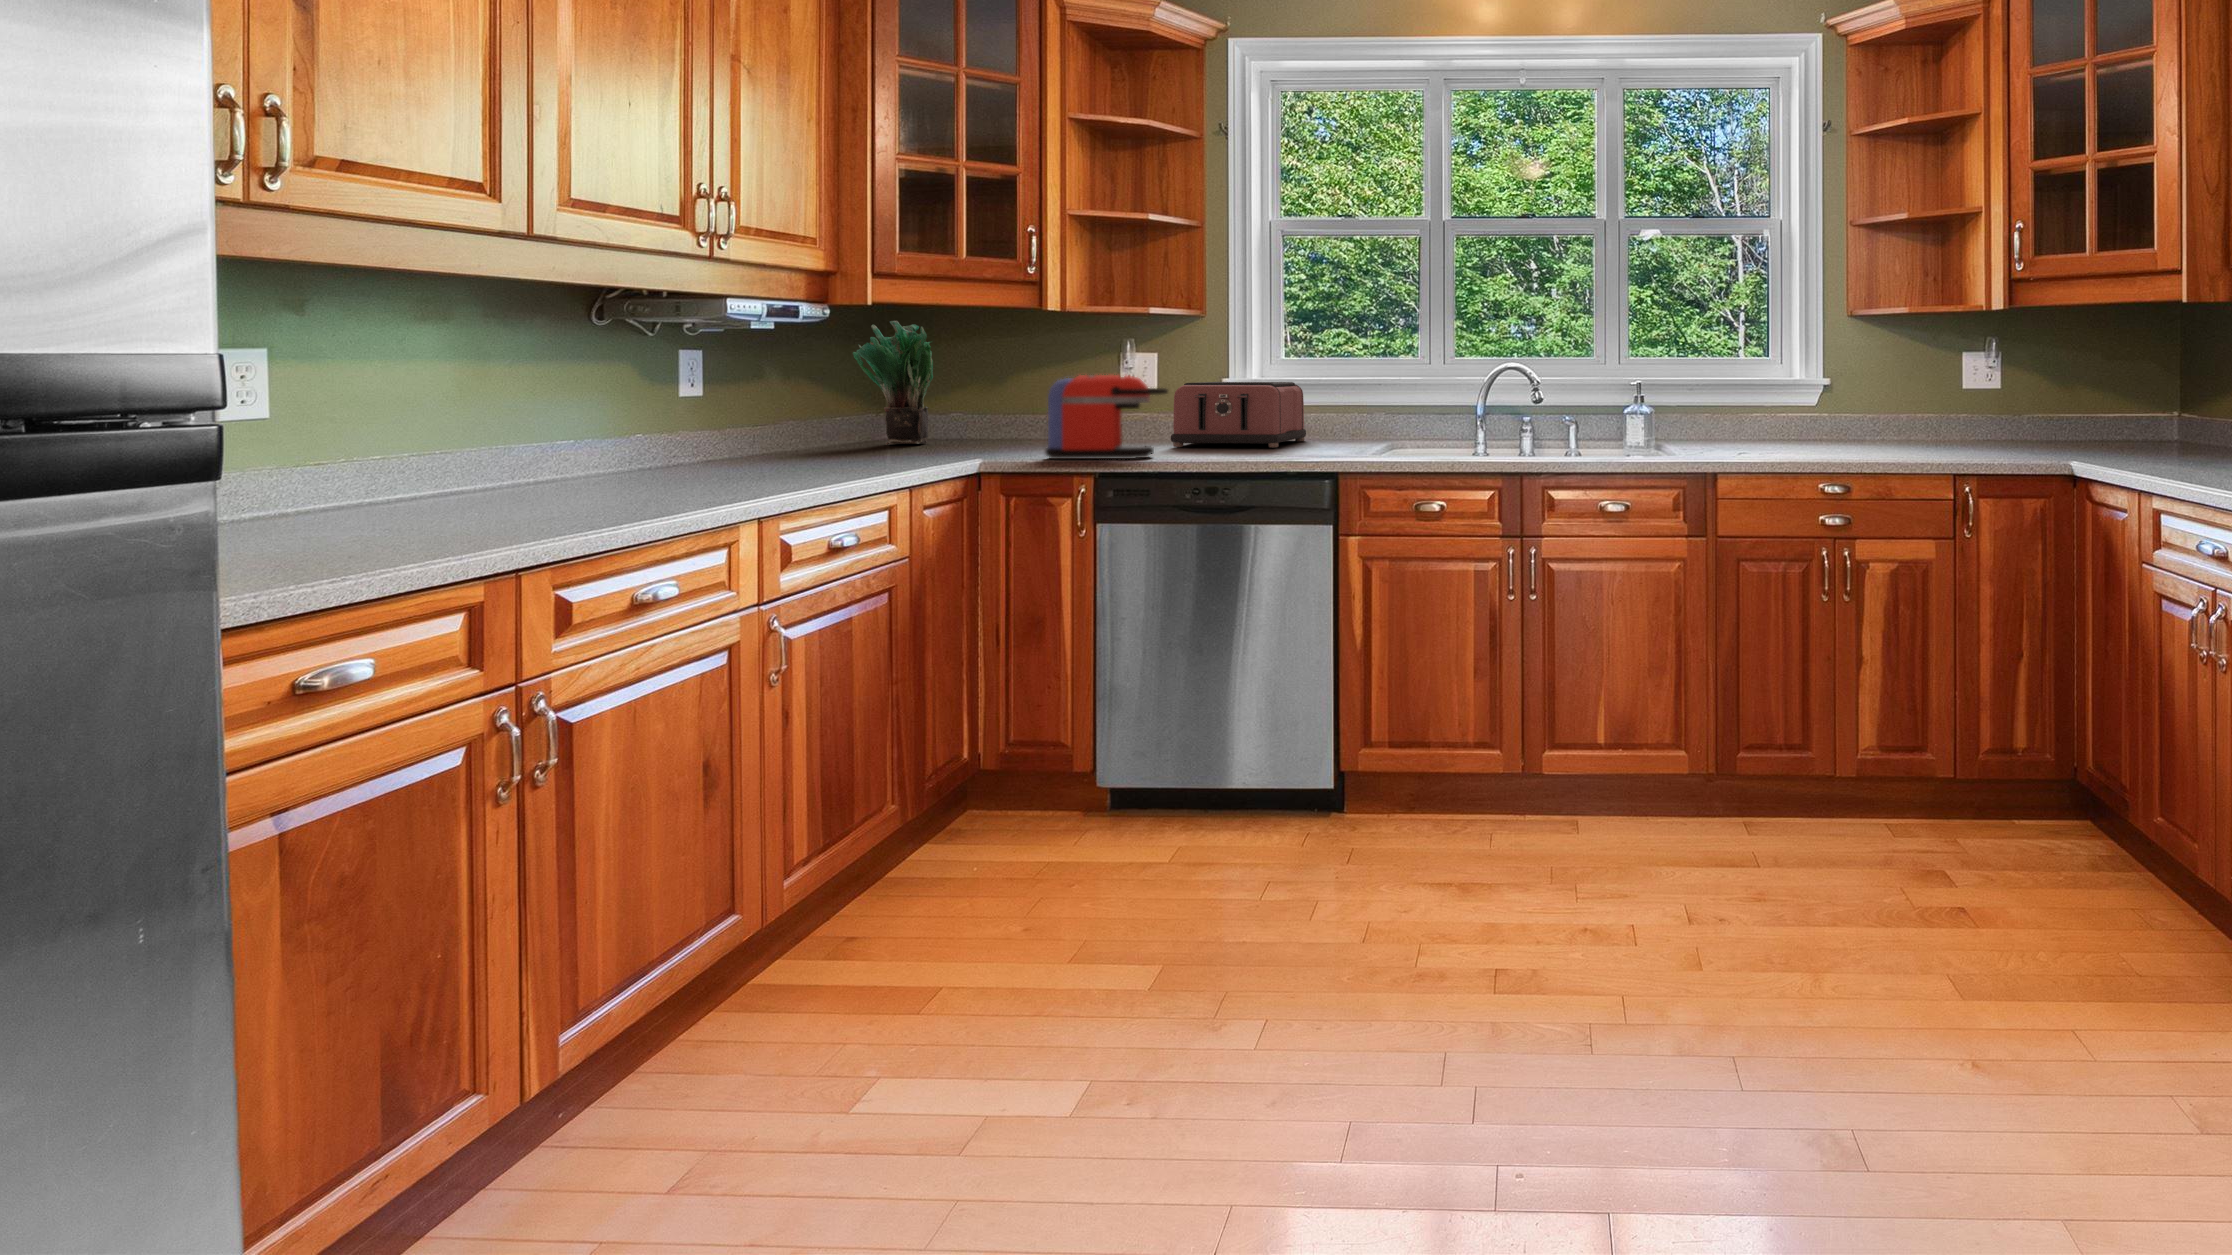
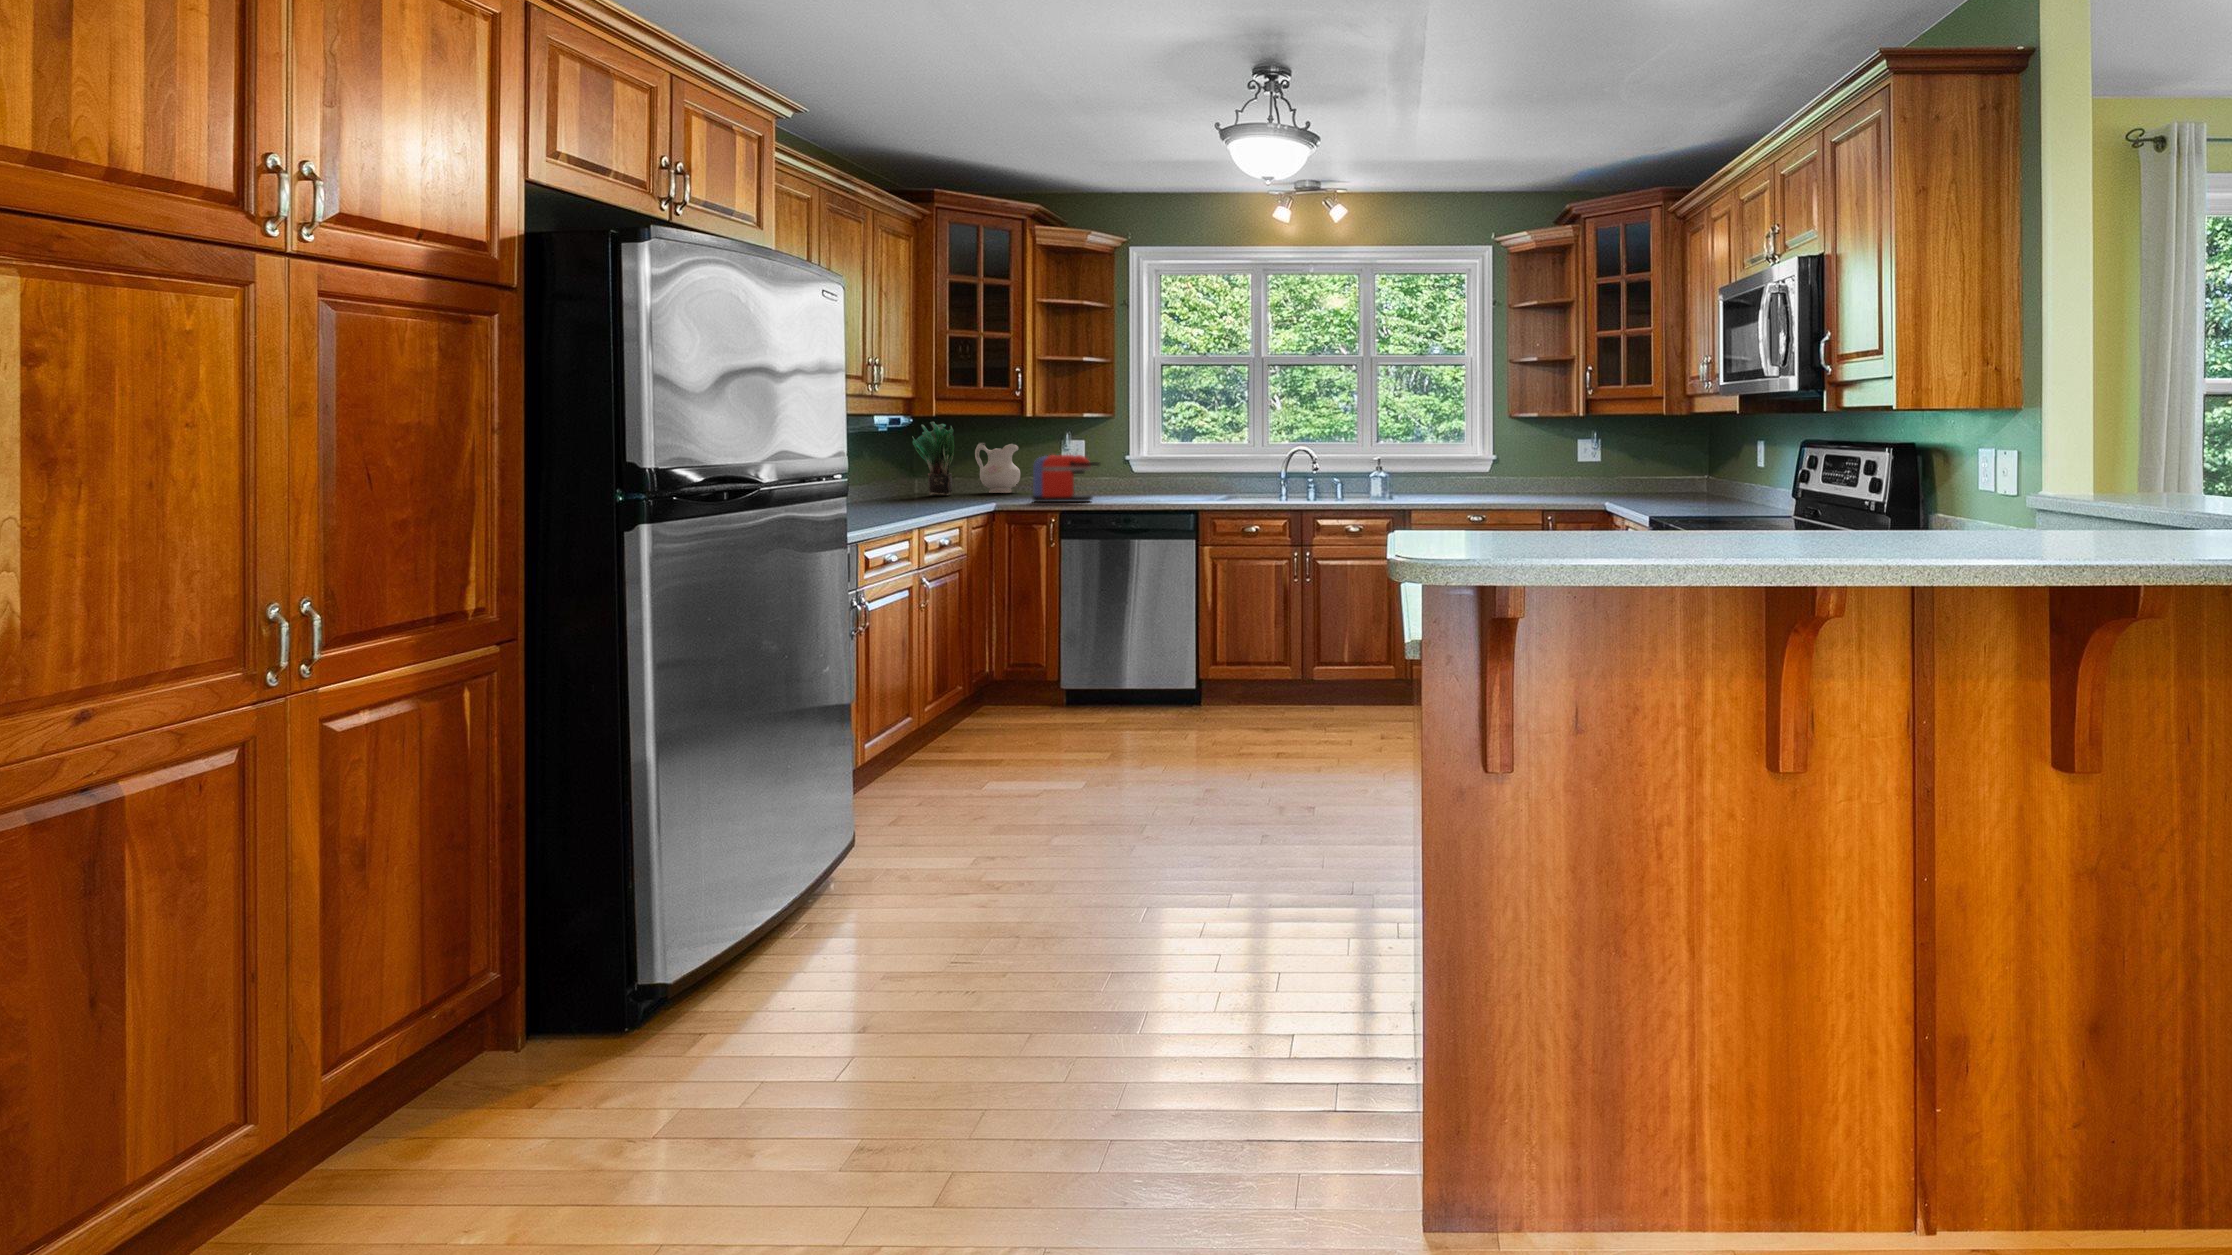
ceramic pitcher: none [975,356,1049,439] -> present [975,443,1020,493]
toaster: present [1171,382,1306,448] -> none [1099,458,1179,497]

